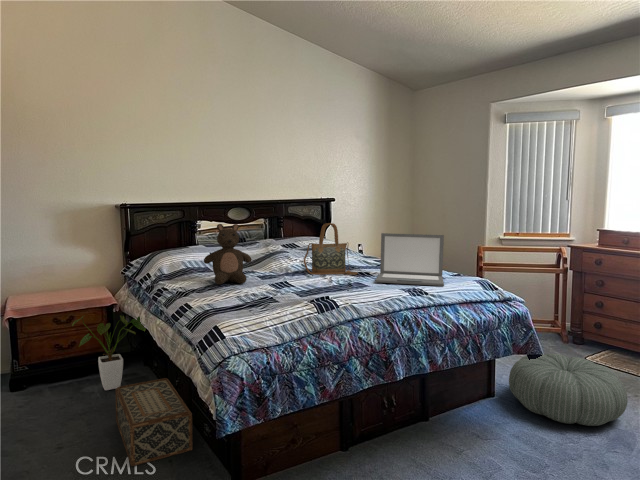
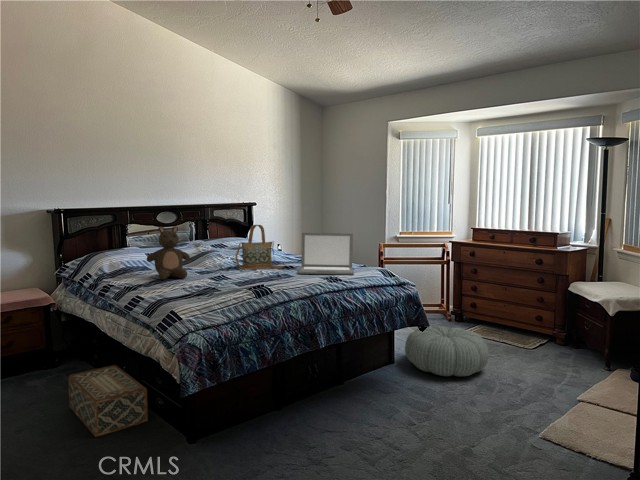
house plant: present [72,316,146,390] -> none [14,313,90,384]

